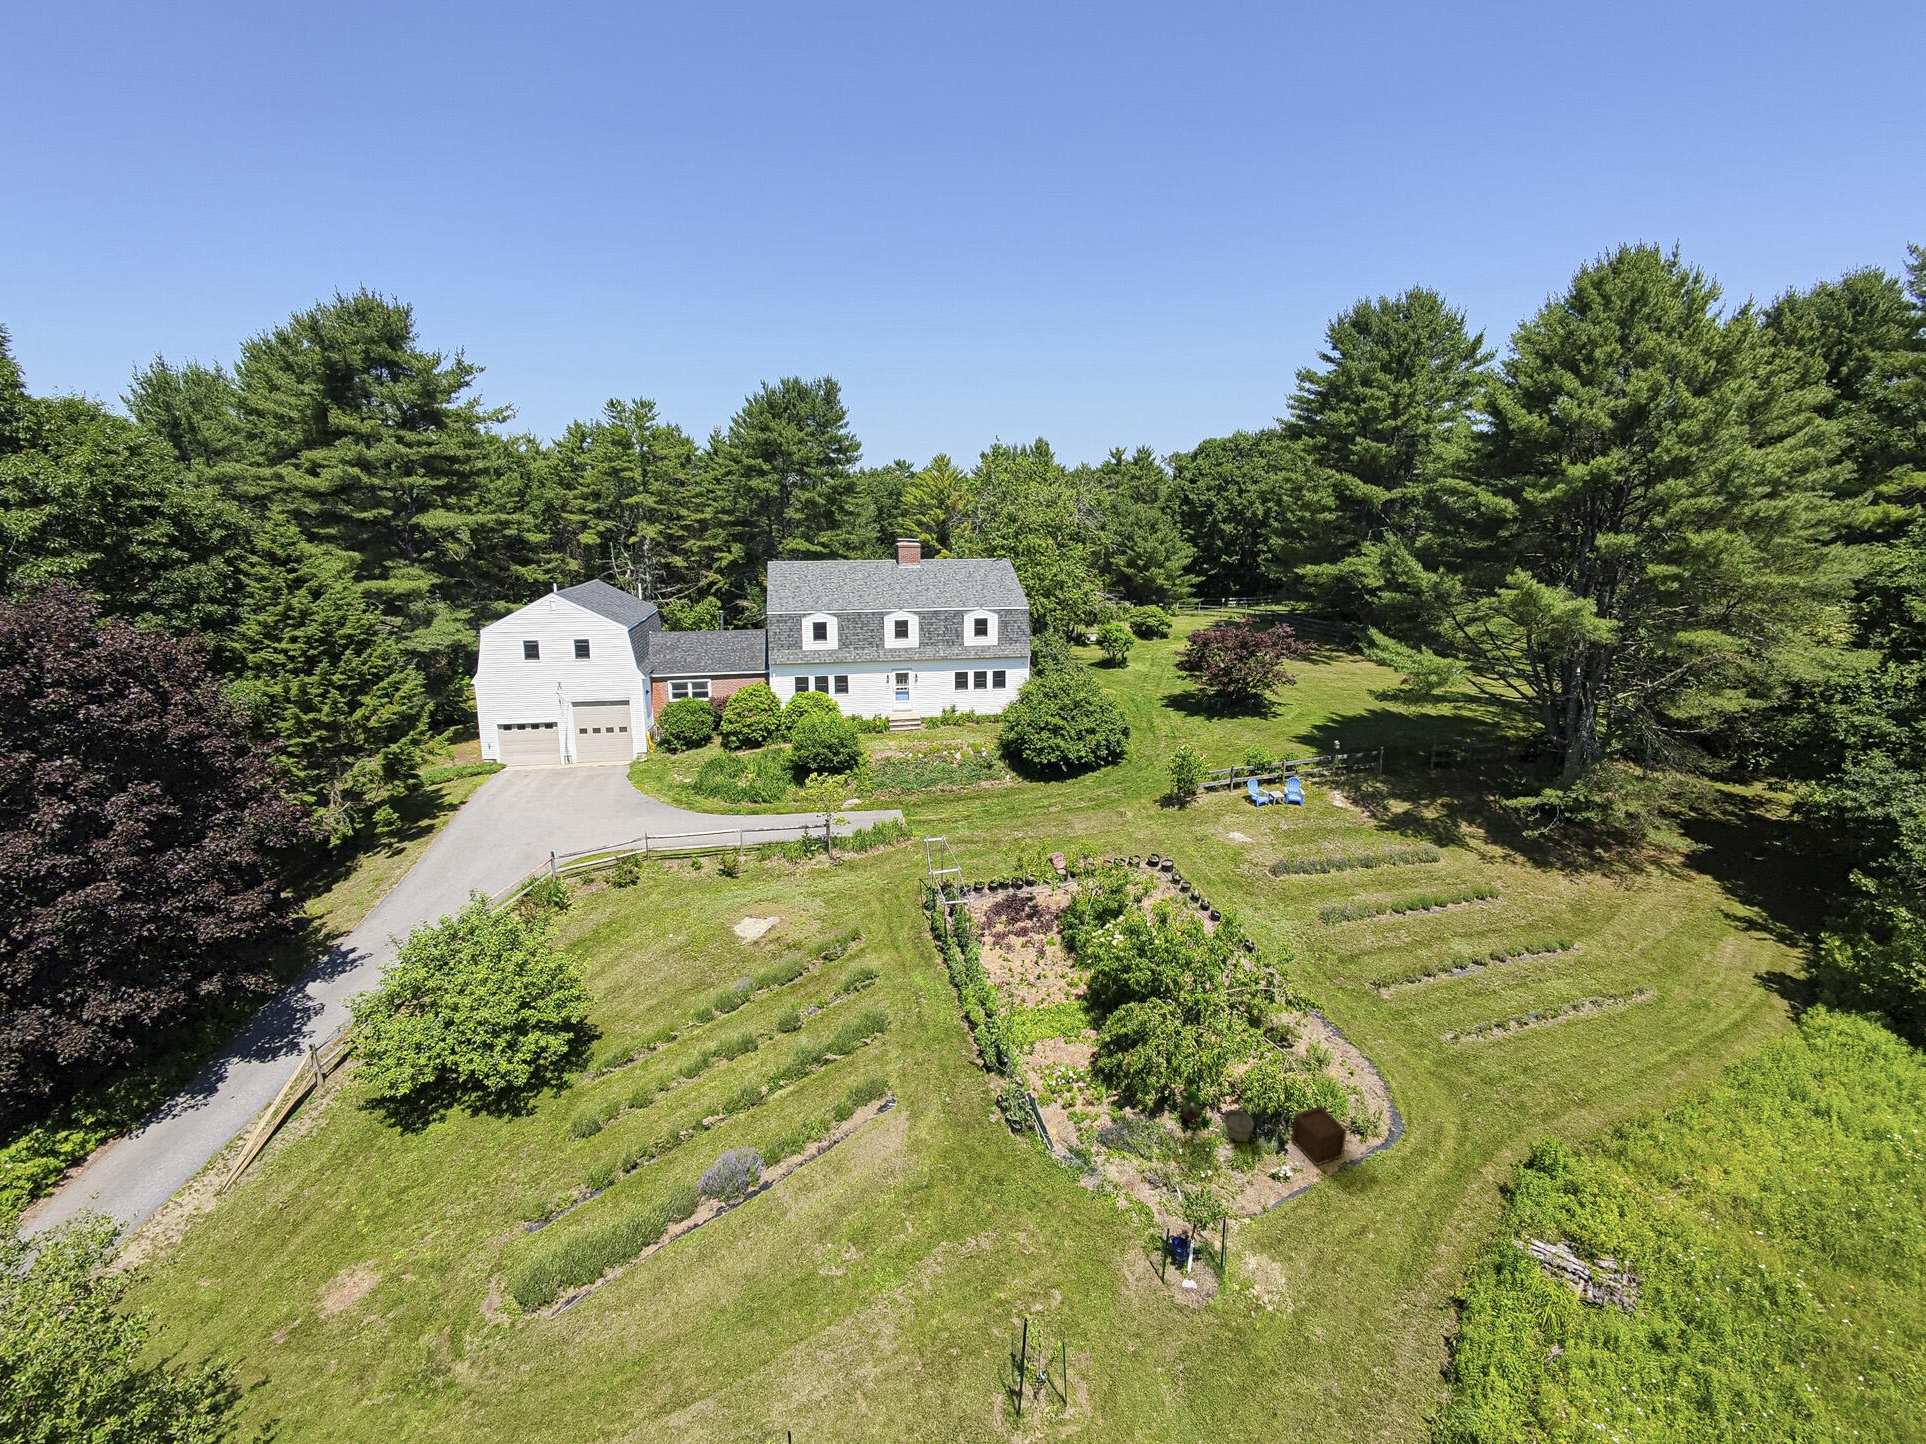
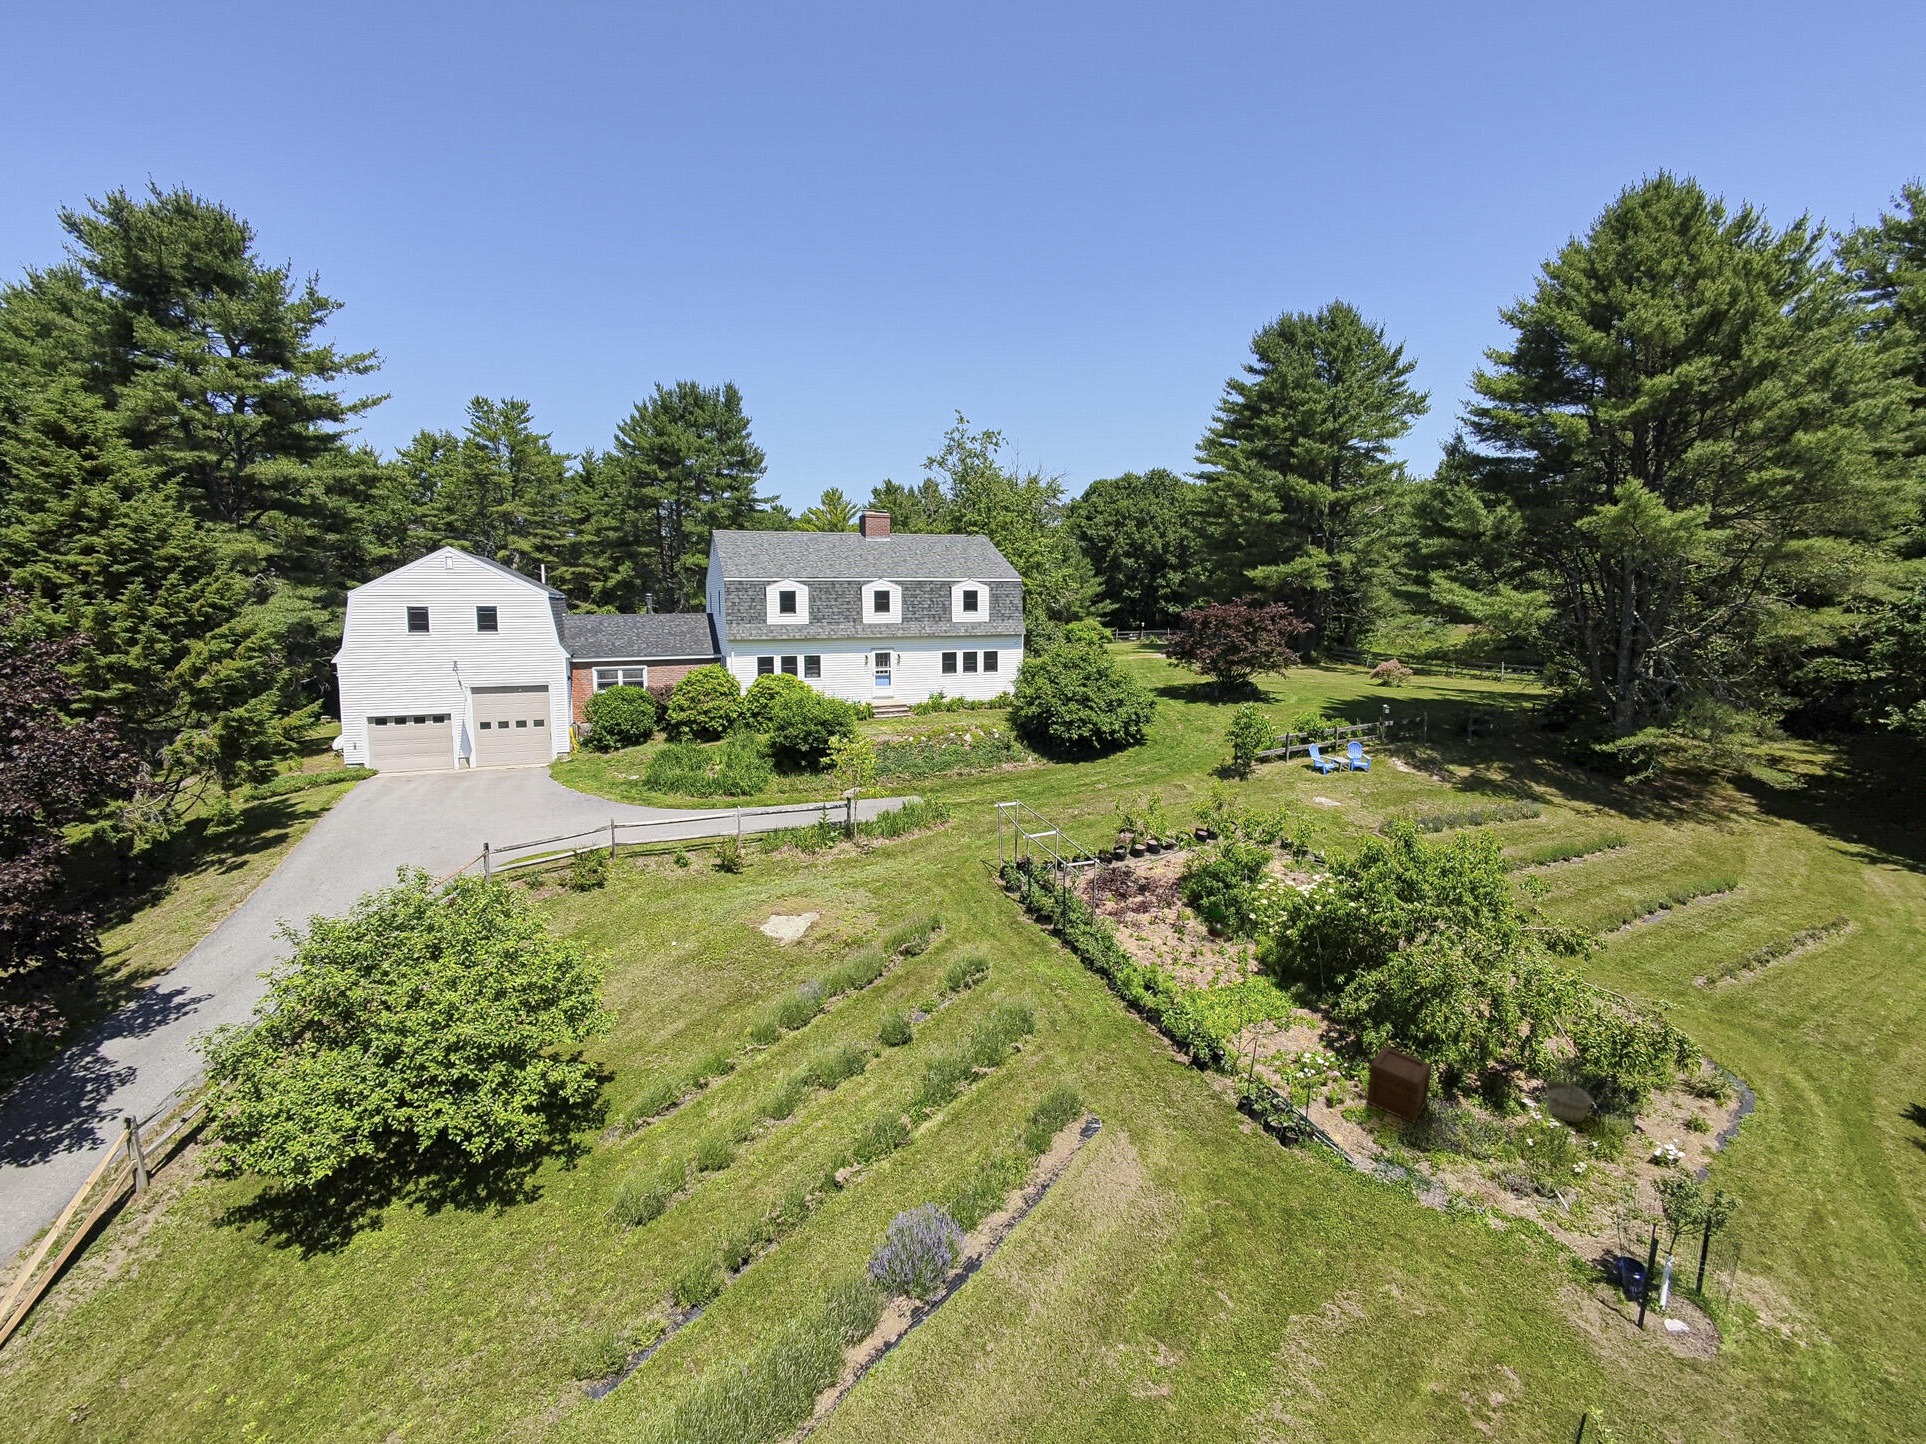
potted tree: present [1180,1088,1201,1121] -> present [1202,905,1226,939]
wooden crate: present [1291,1106,1347,1165] -> present [1366,1047,1432,1123]

